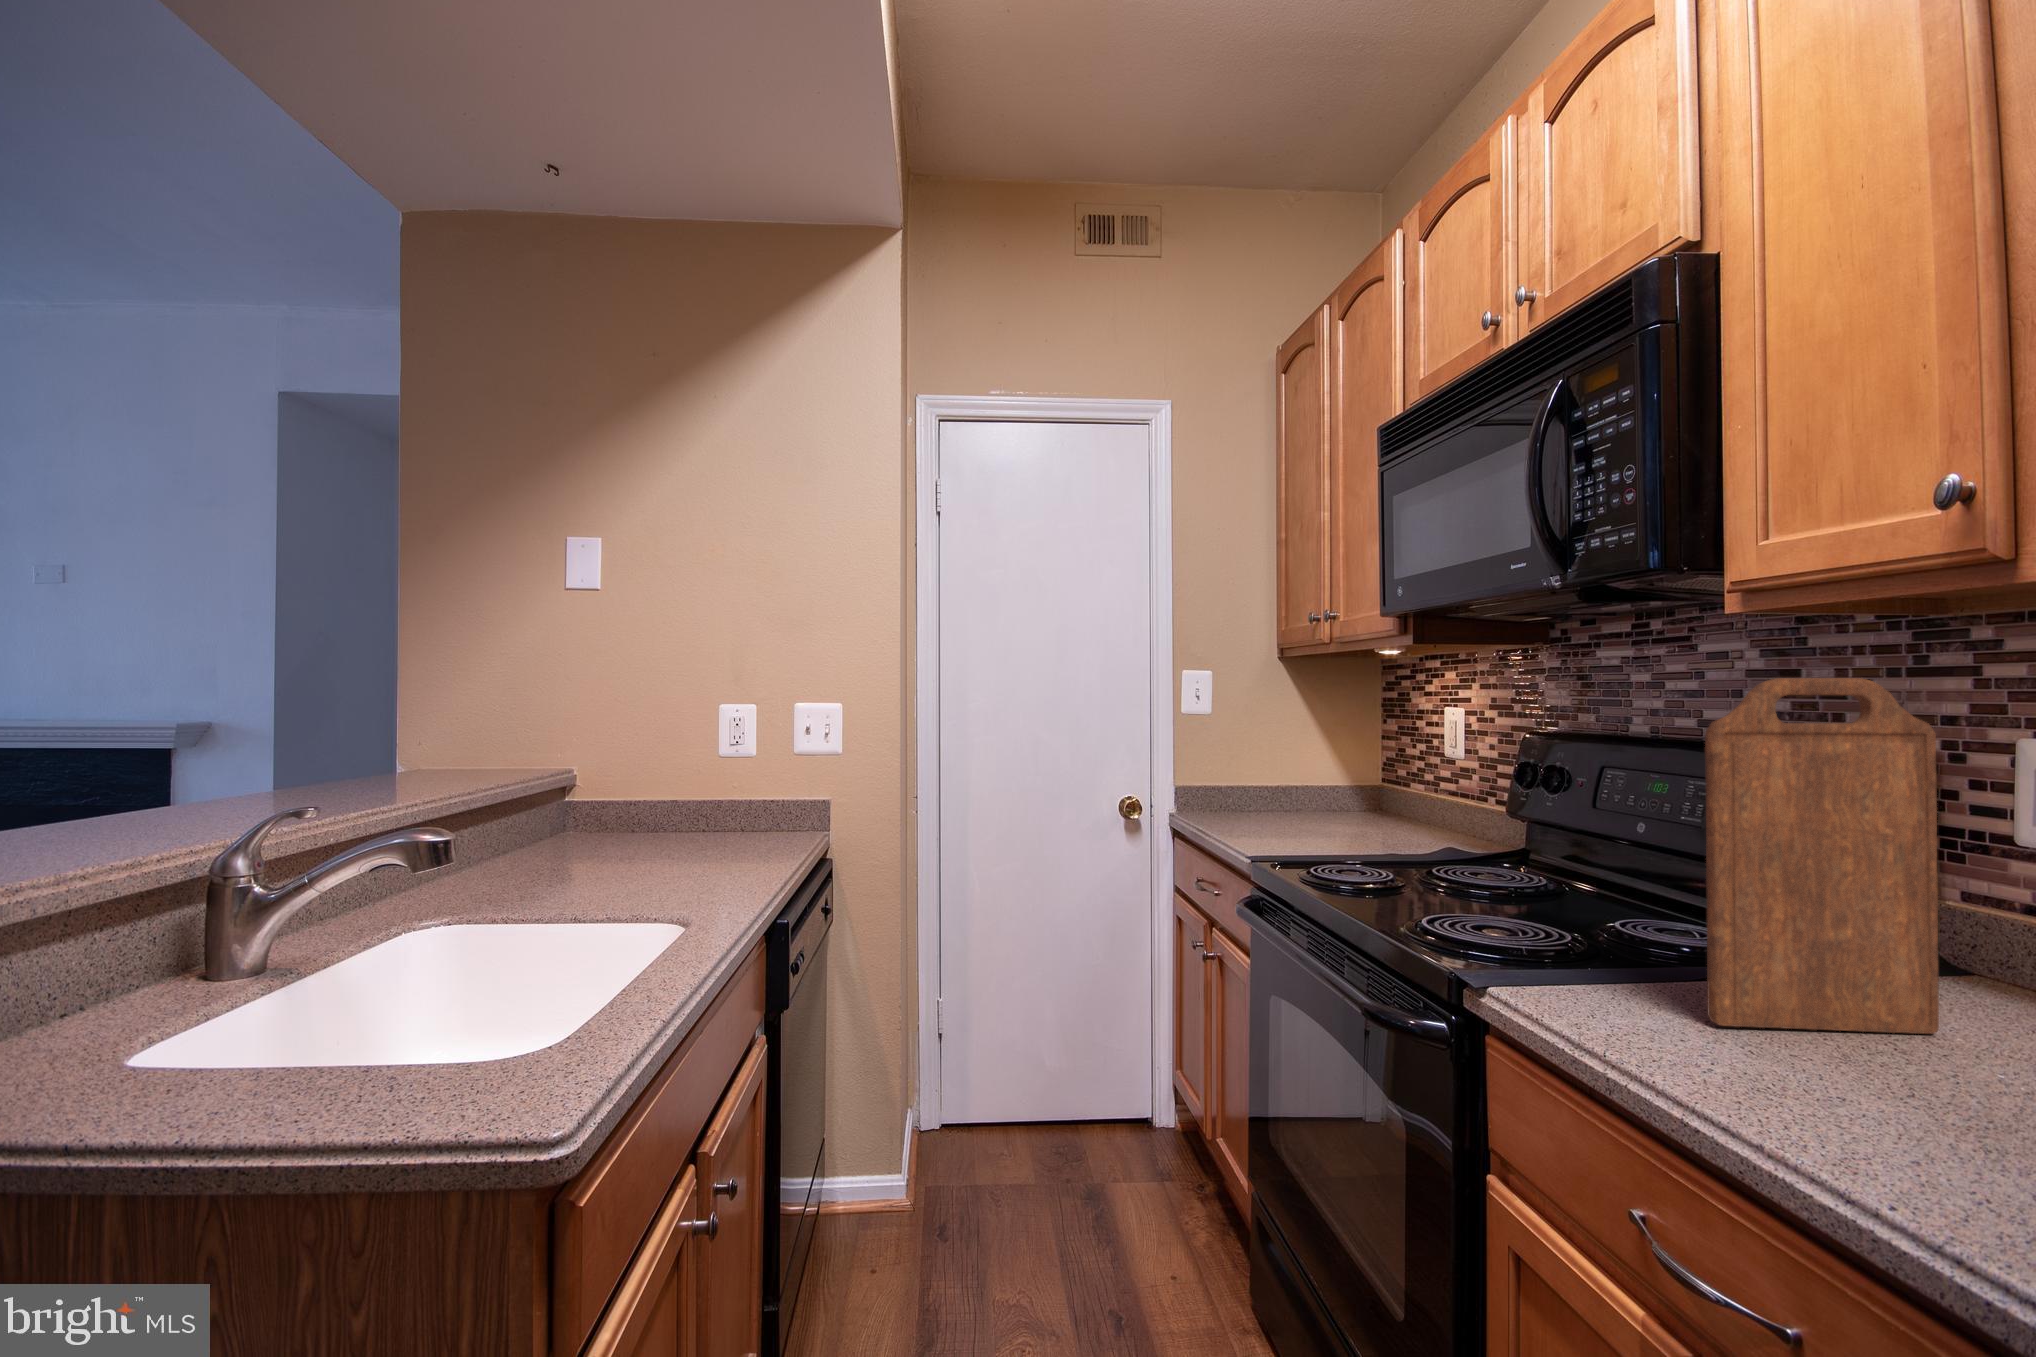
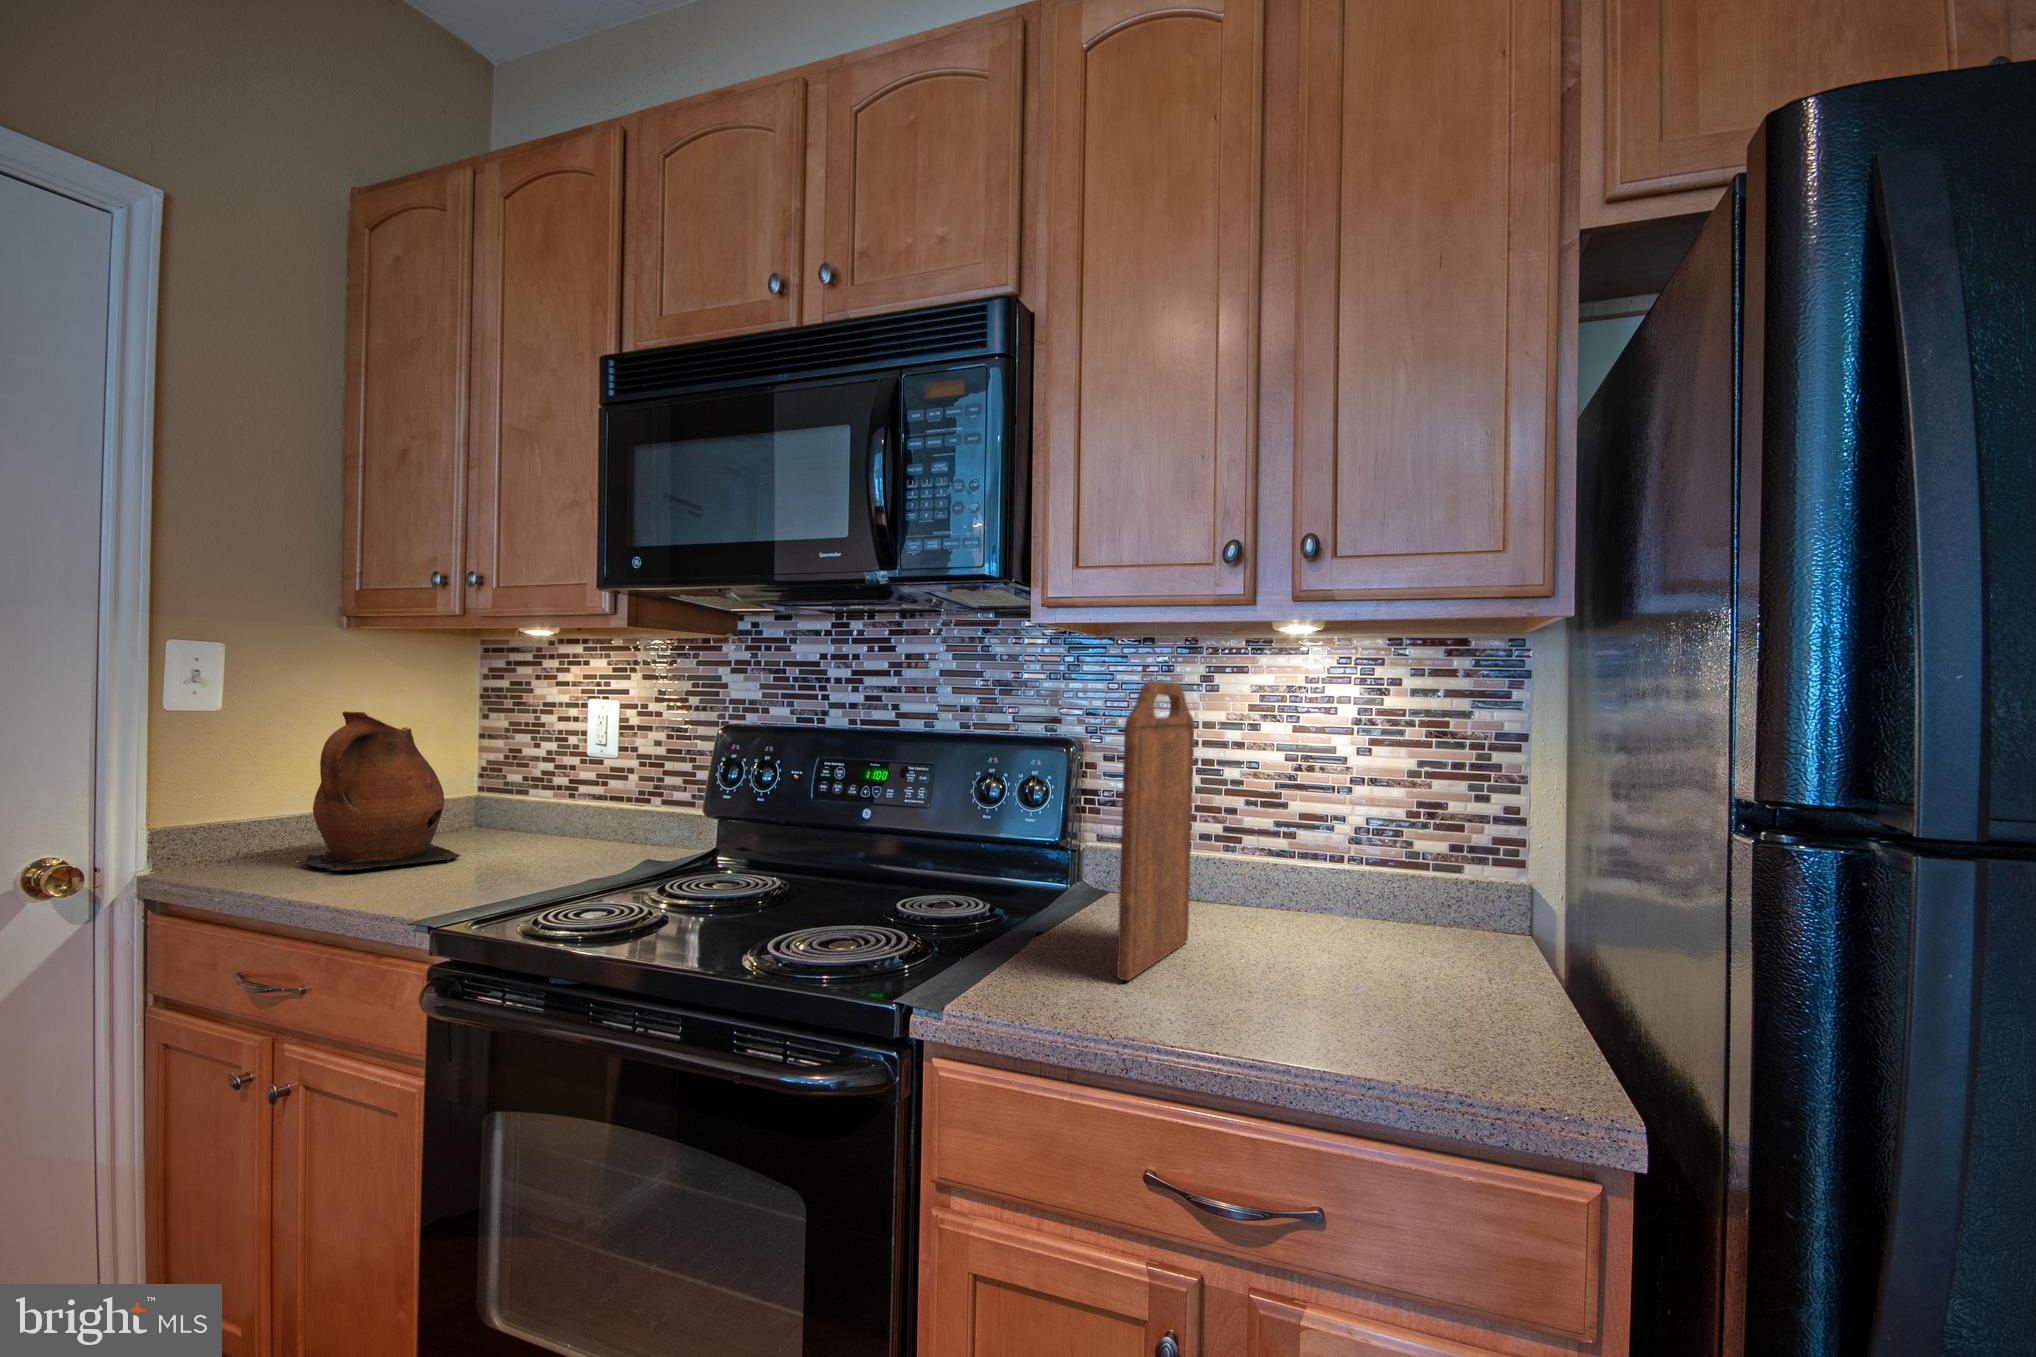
ceramic pitcher: none [1246,716,1336,829] -> present [296,711,460,871]

